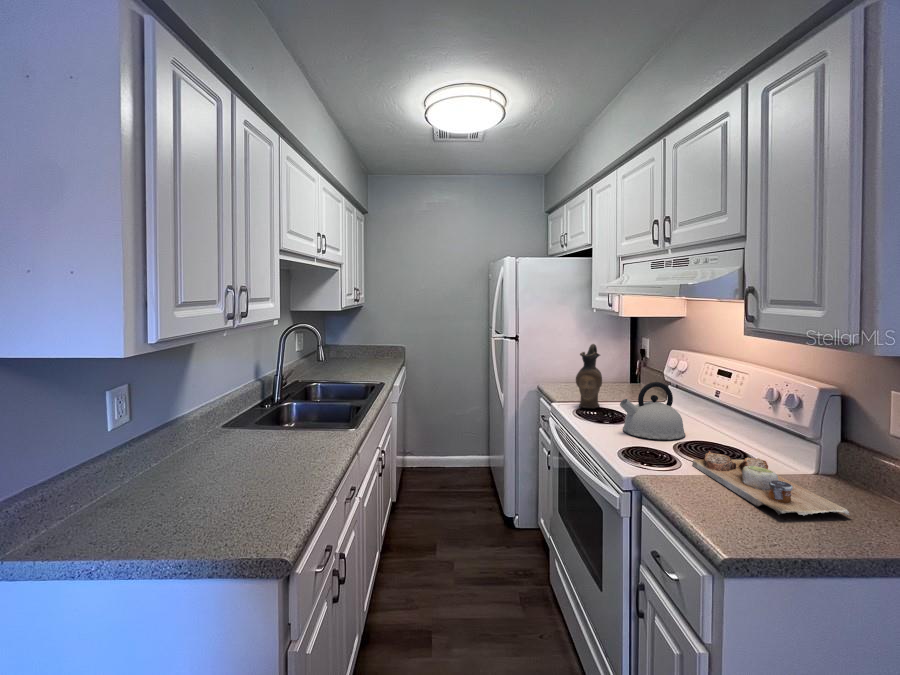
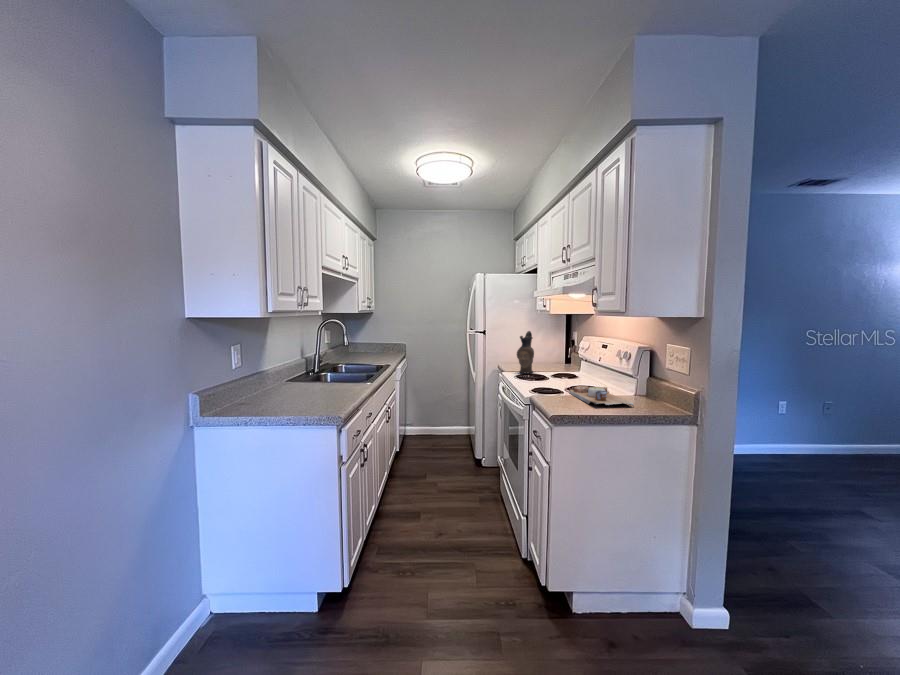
kettle: present [620,382,685,440] -> none [537,350,577,384]

